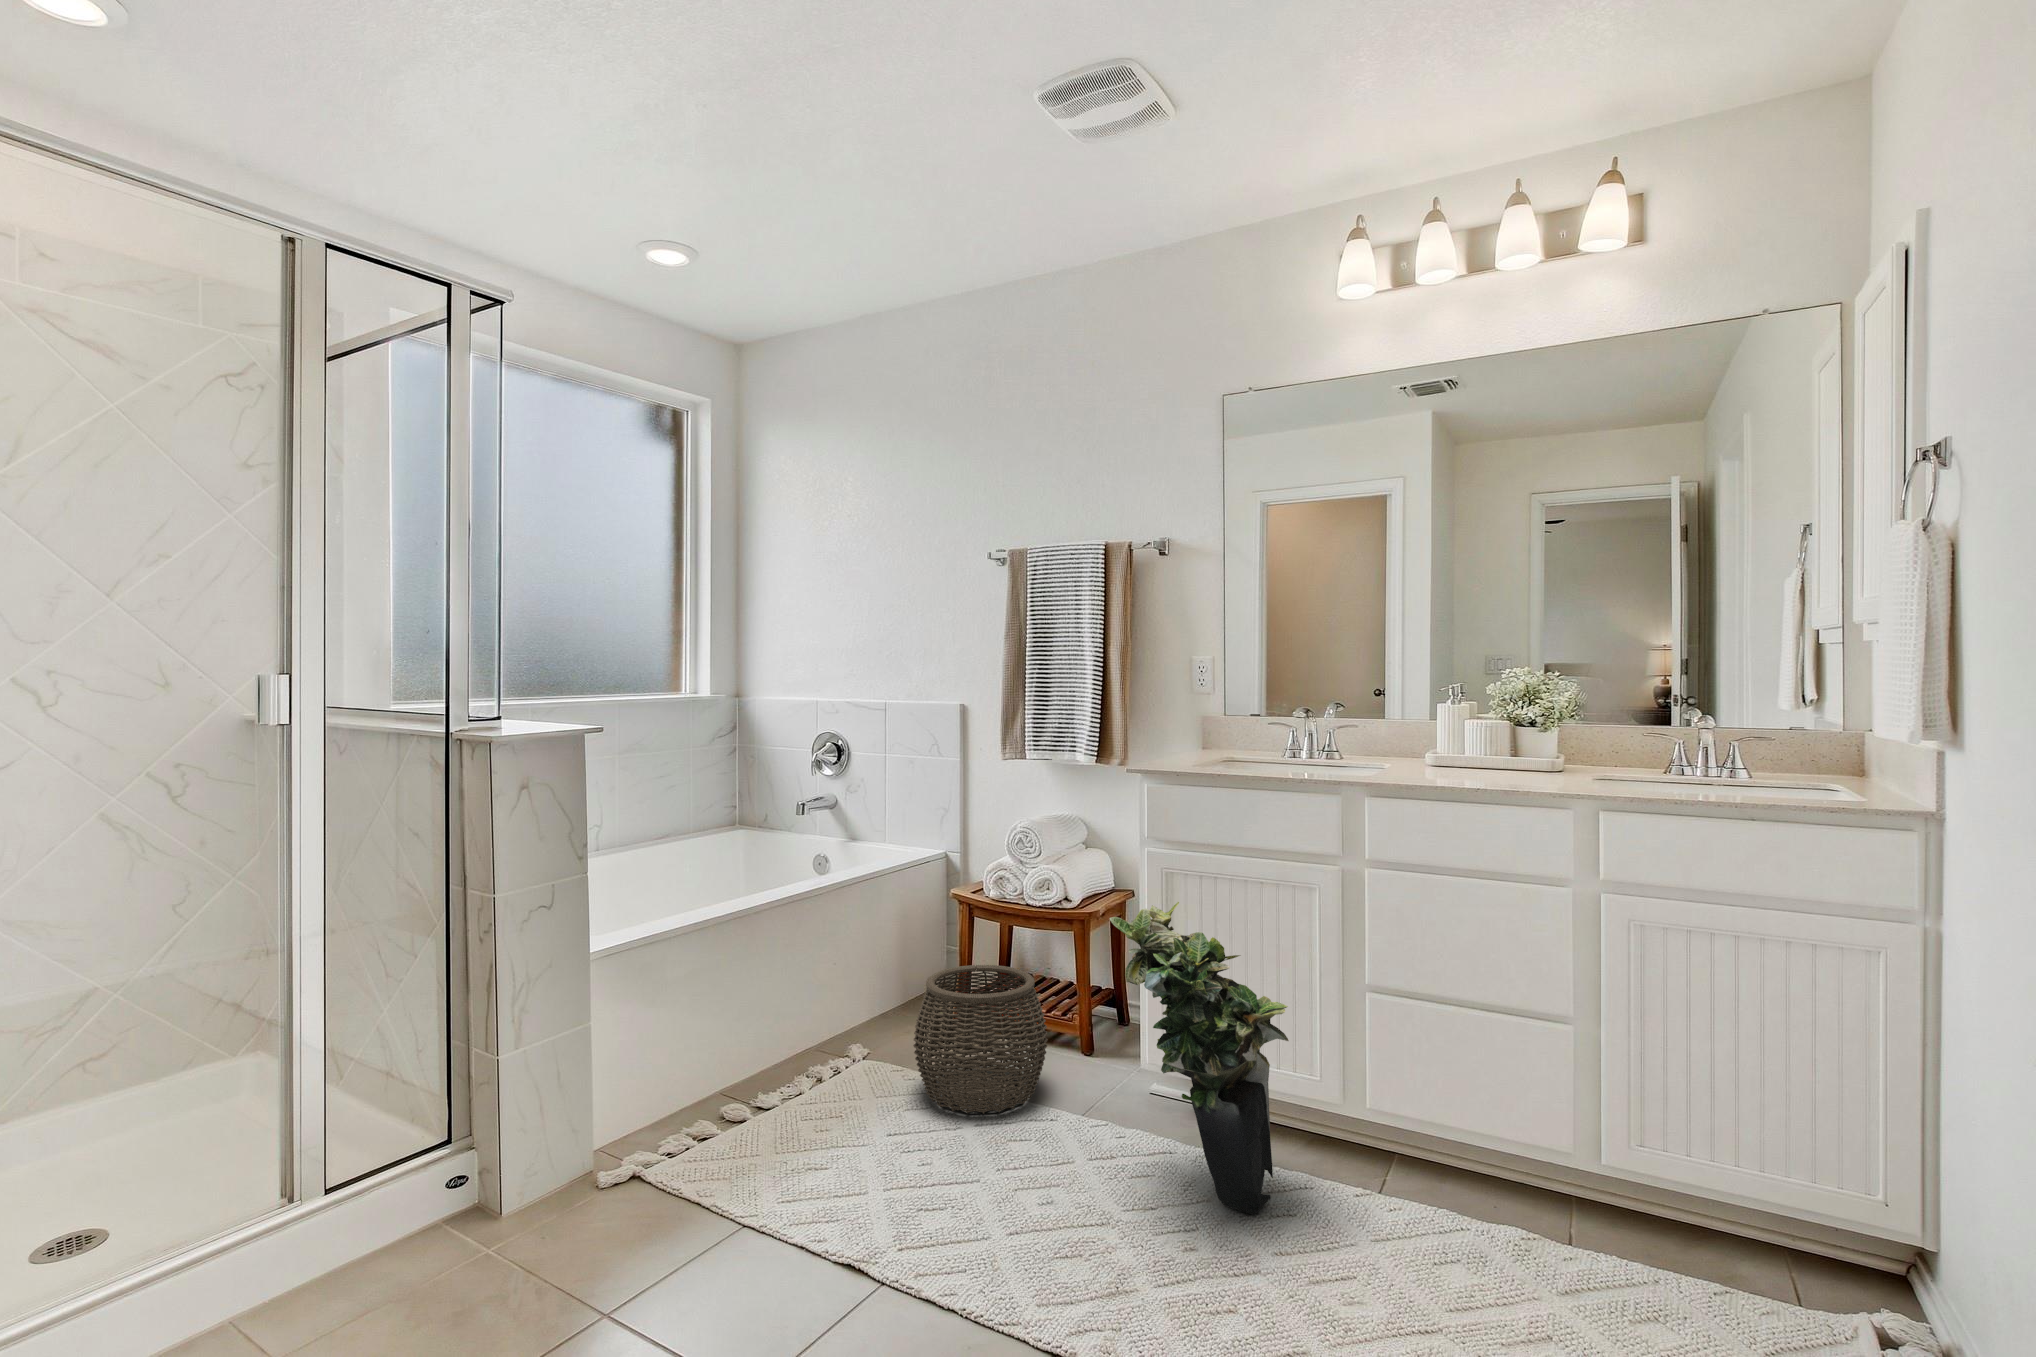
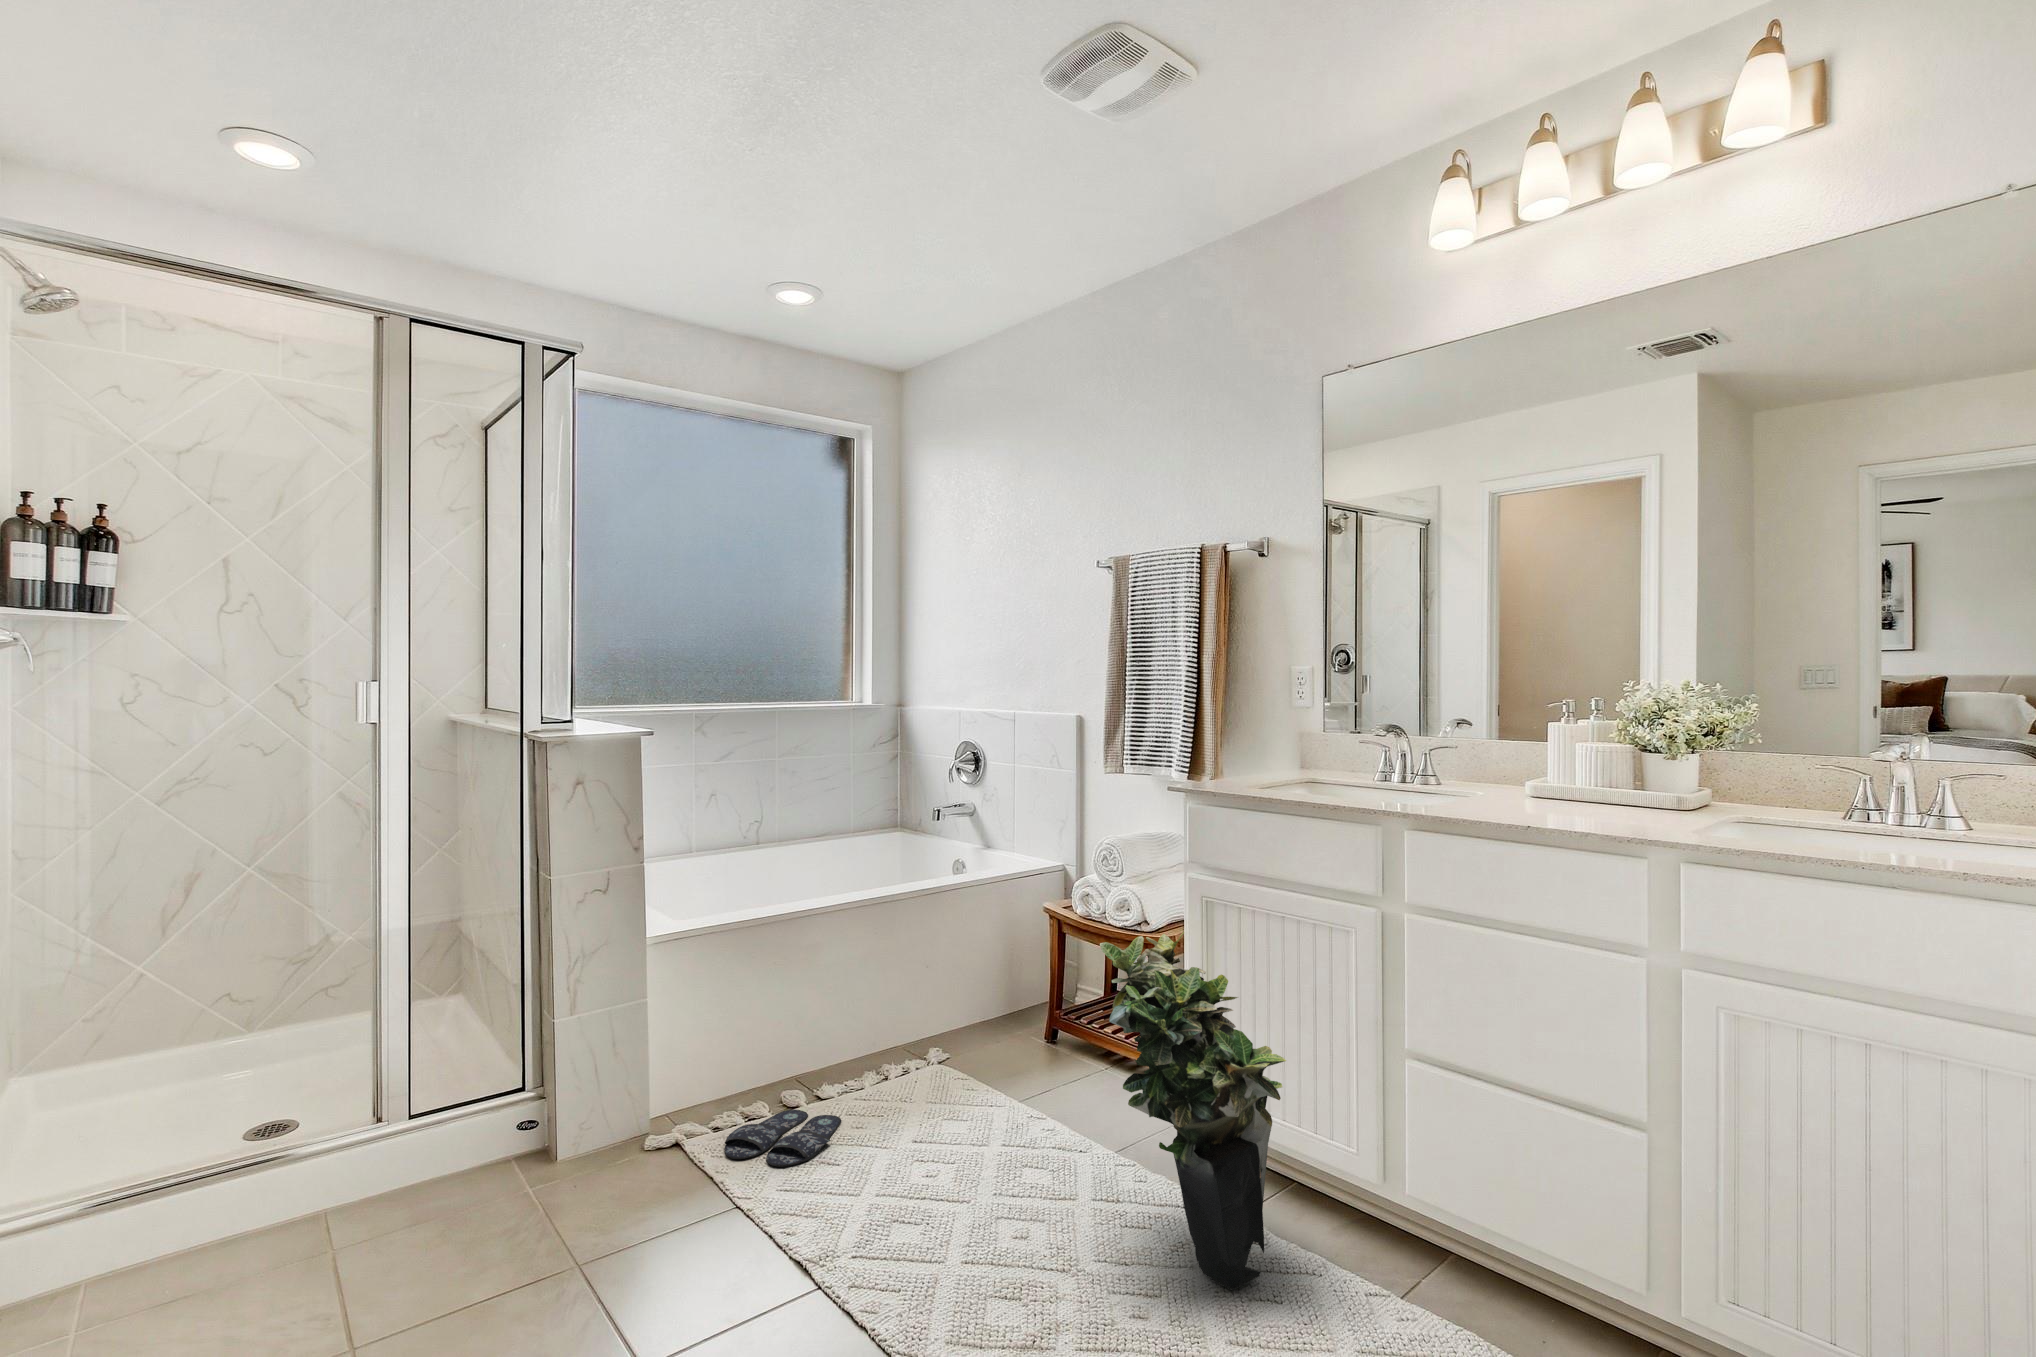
woven basket: present [914,965,1048,1114] -> none [959,981,1097,1135]
slippers: none [693,1123,806,1180] -> present [725,1110,841,1167]

